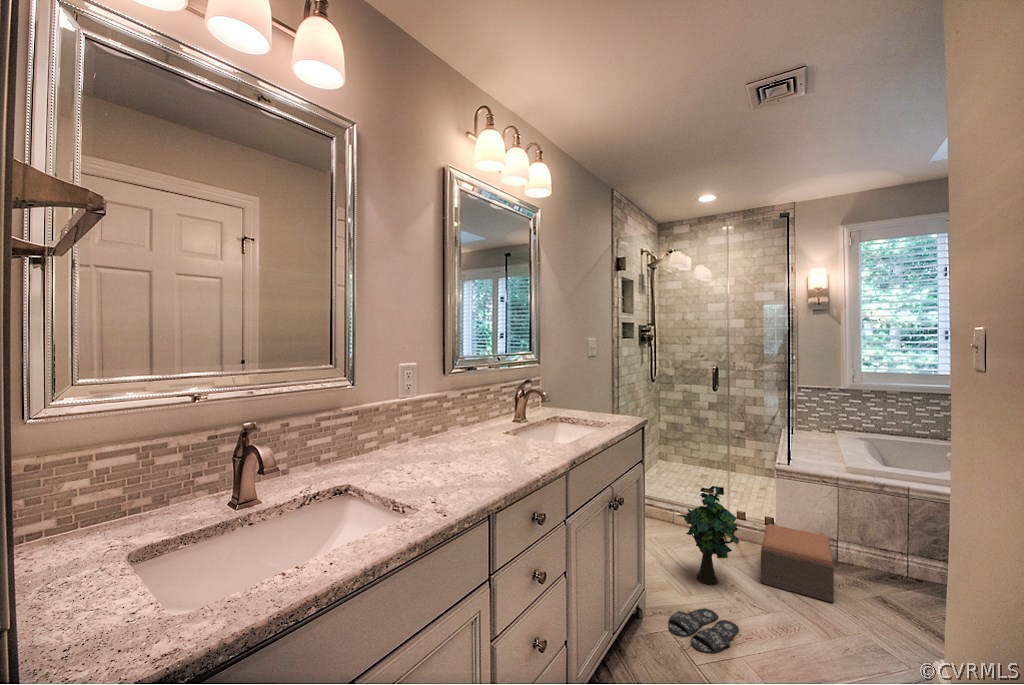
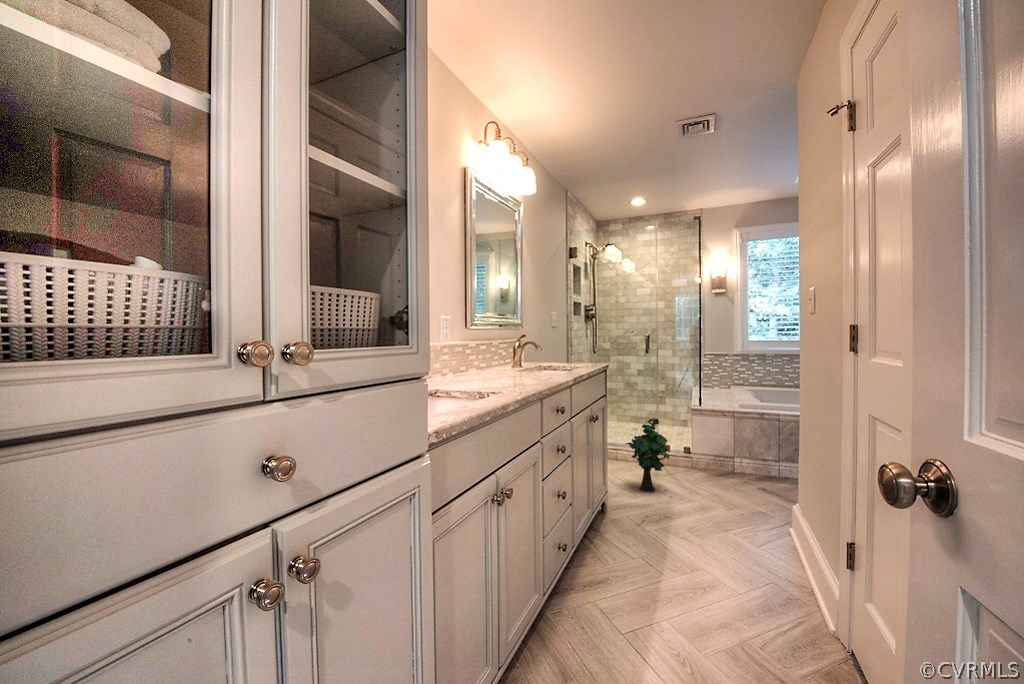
footstool: present [761,524,834,603] -> none [684,448,732,494]
slippers: present [668,609,739,653] -> none [625,504,673,525]

